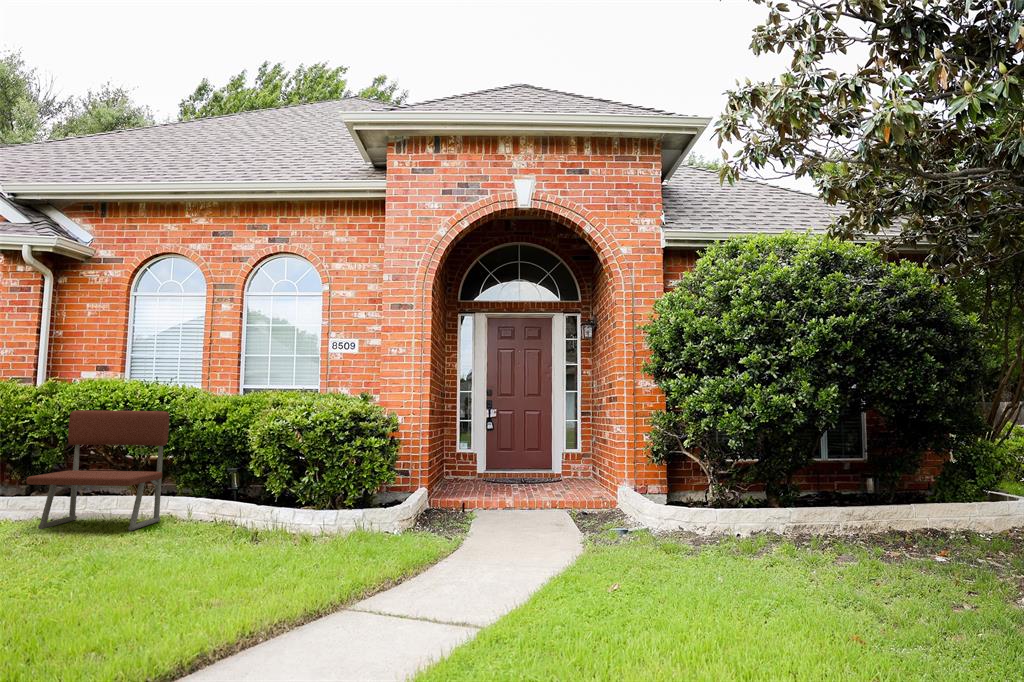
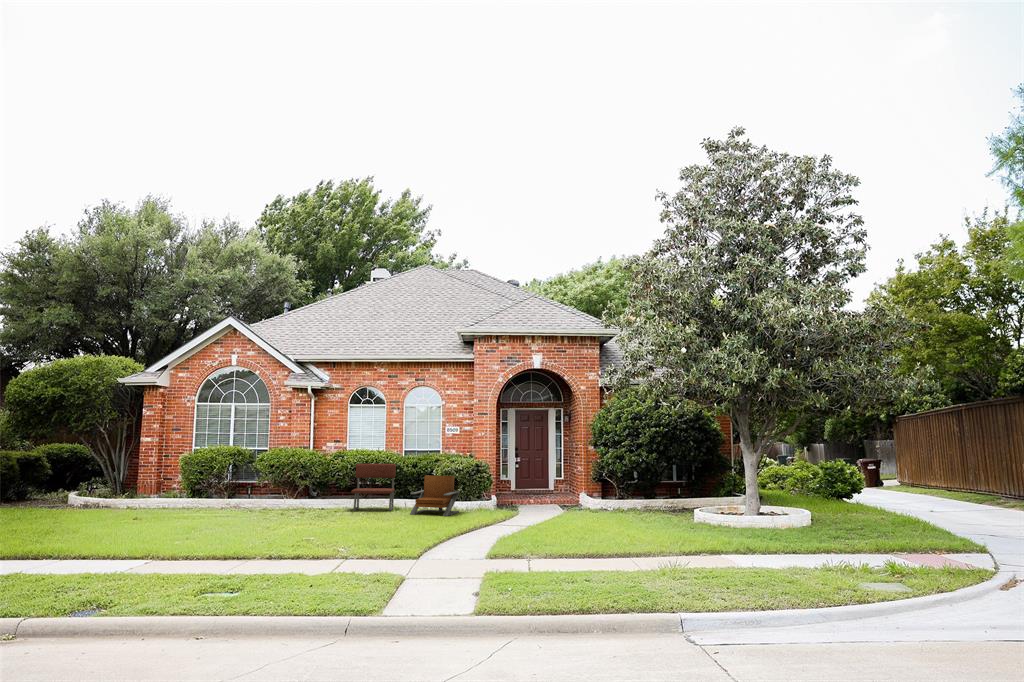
lounge chair: none [154,439,310,557] -> present [410,475,460,516]

